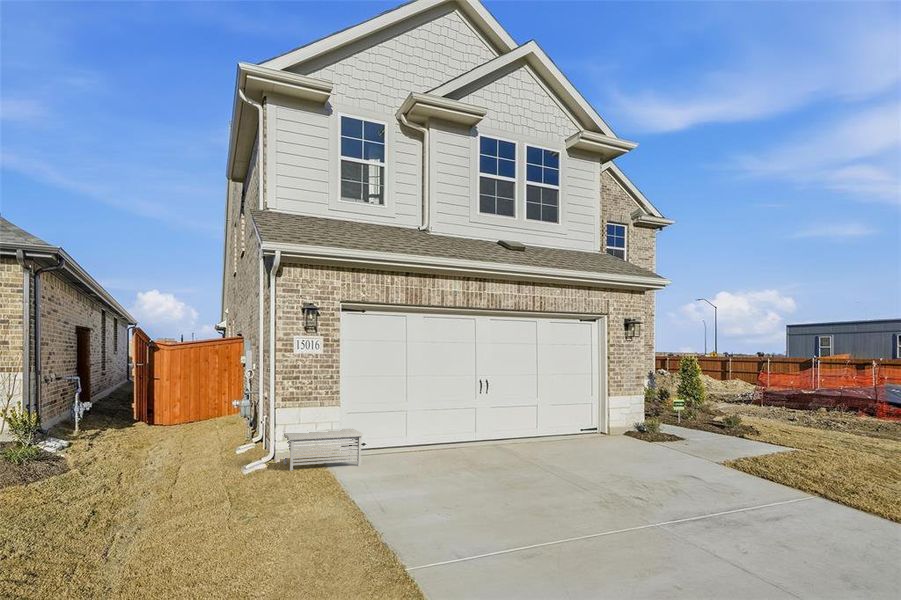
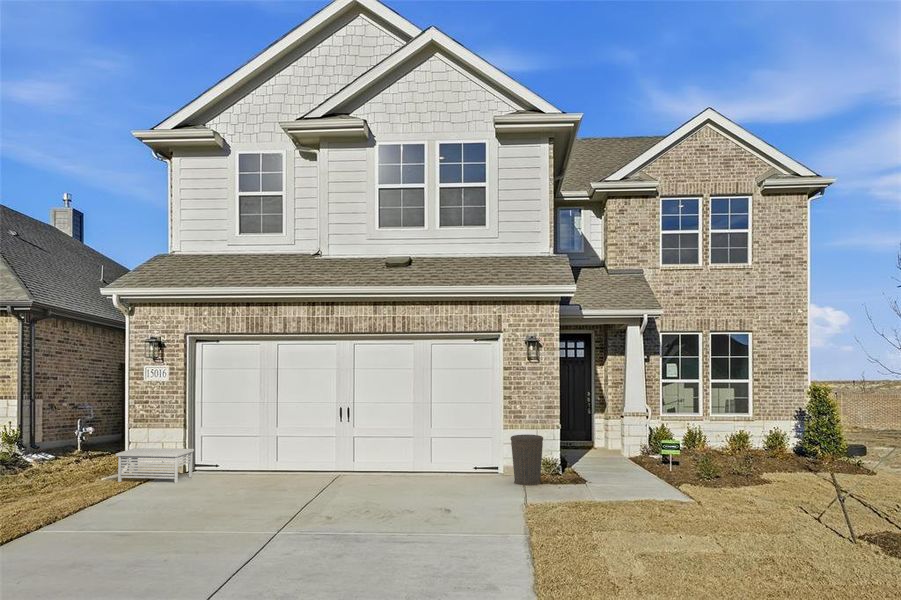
trash can: none [623,401,652,442] -> present [511,435,543,485]

